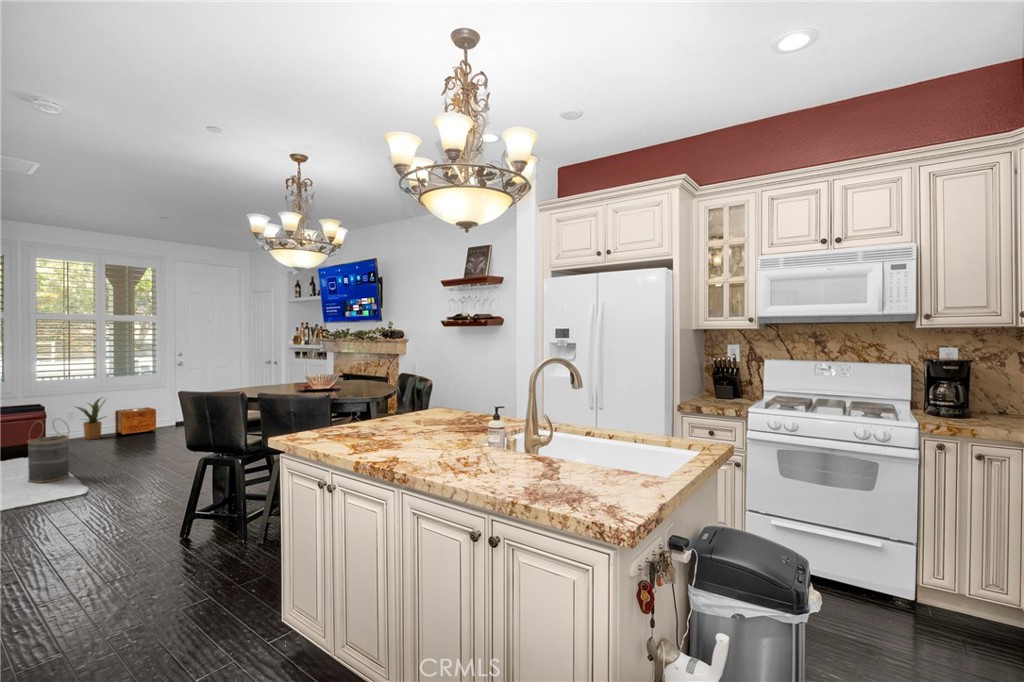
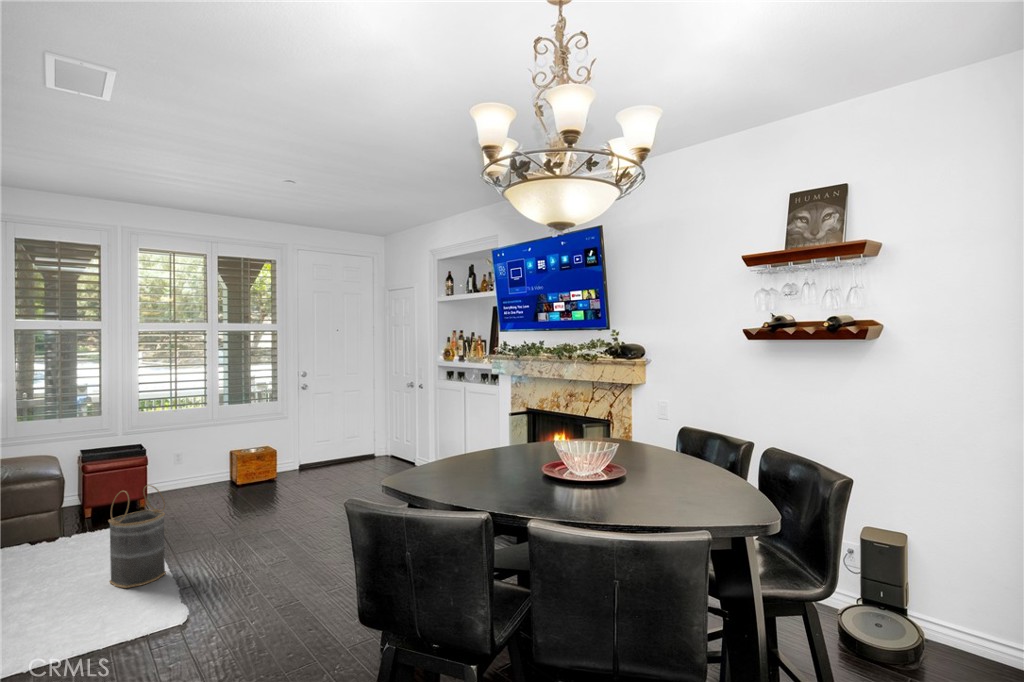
house plant: present [76,398,105,440] -> none [174,433,225,493]

